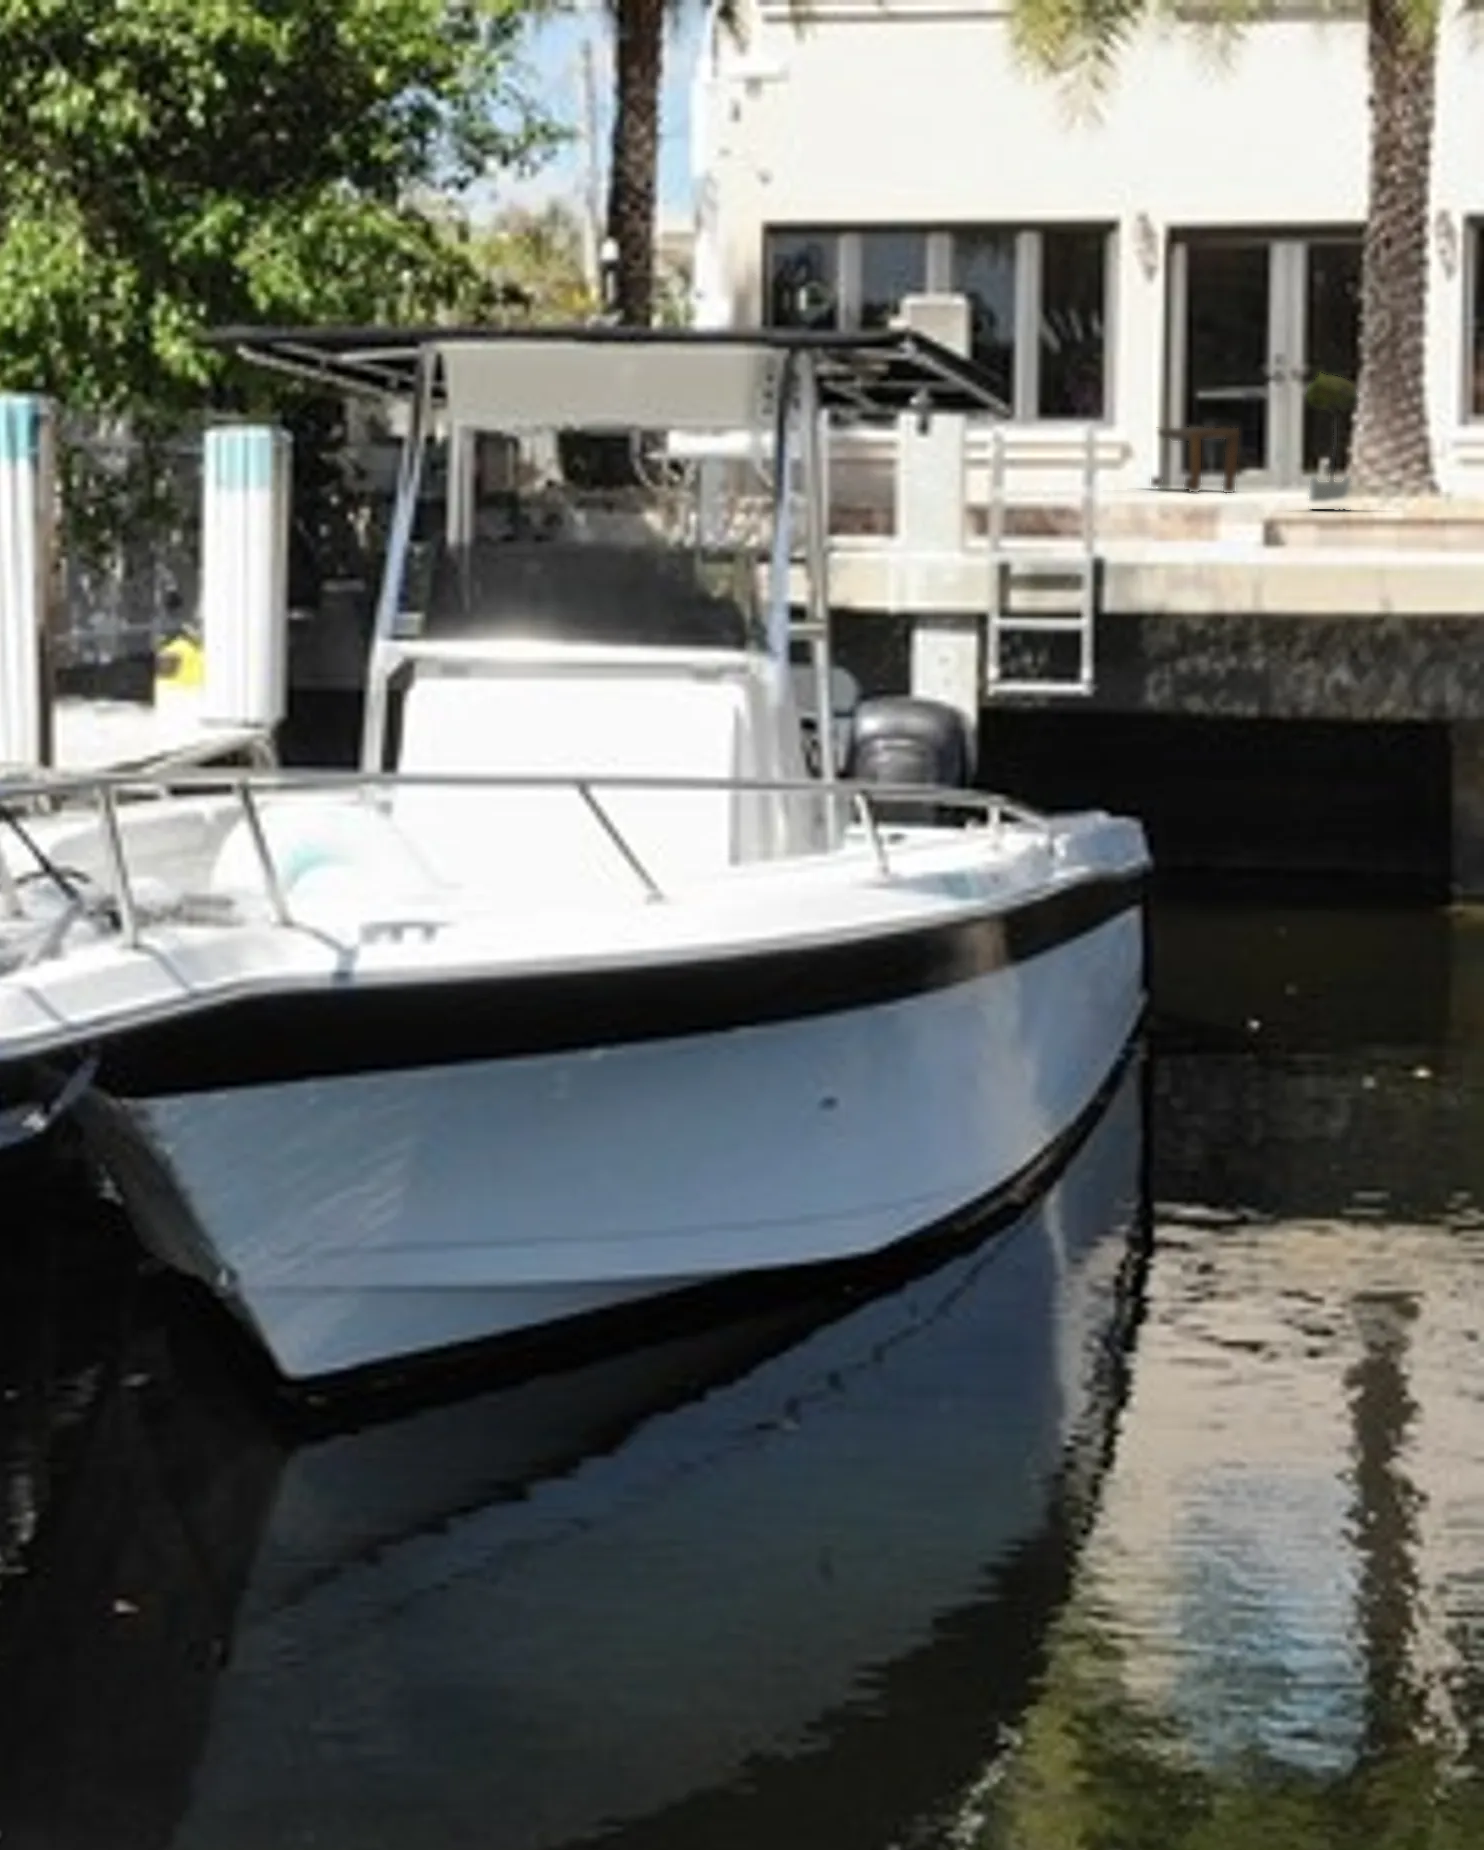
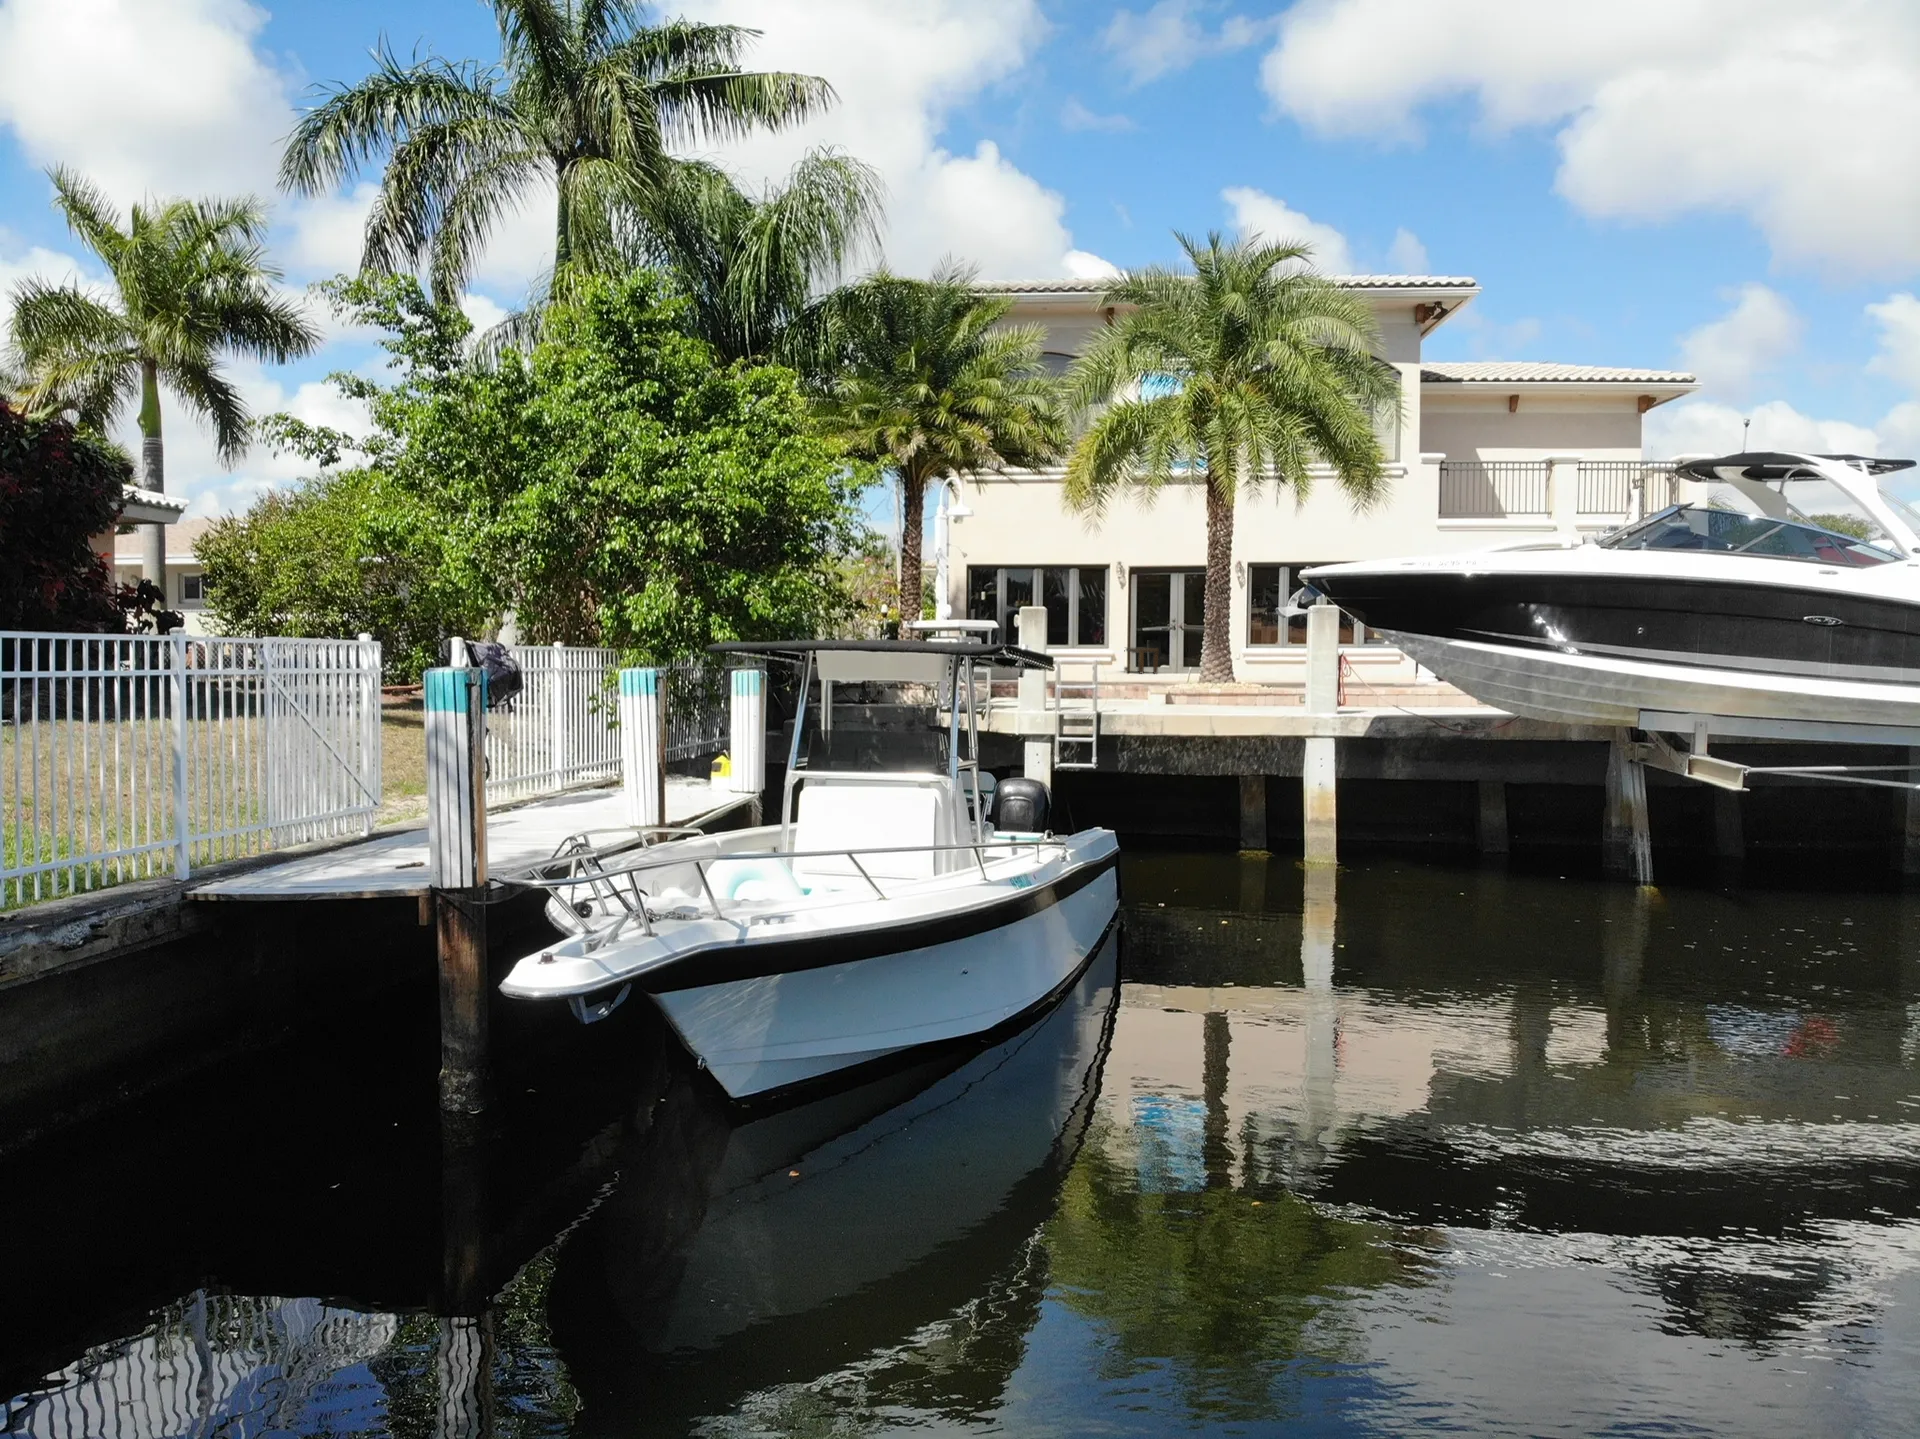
potted tree: present [1306,372,1358,501] -> none [1183,629,1207,684]

